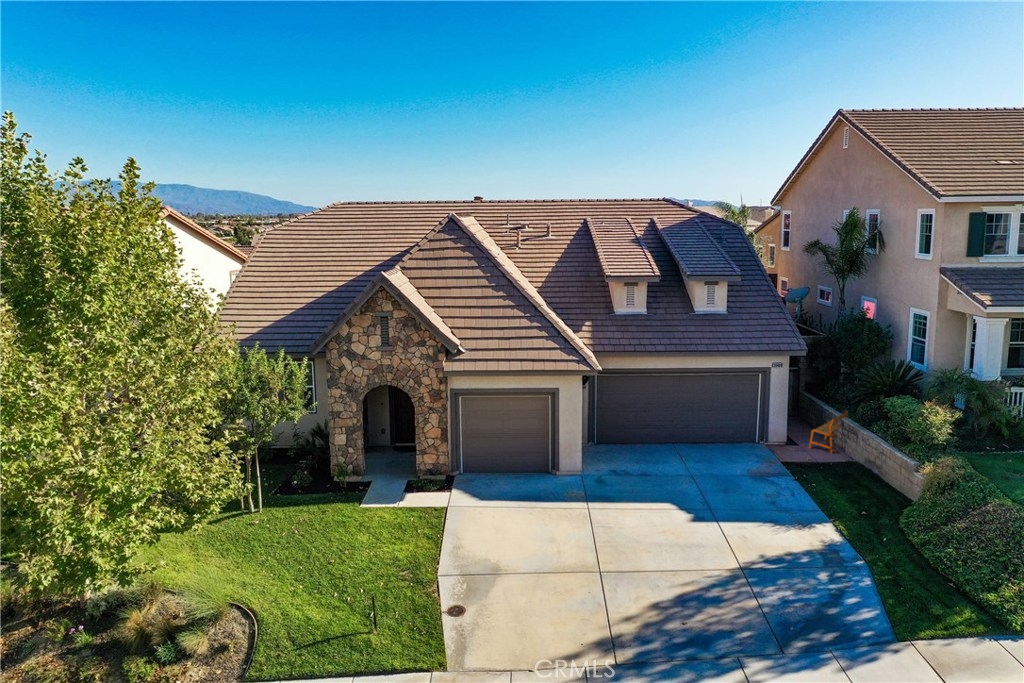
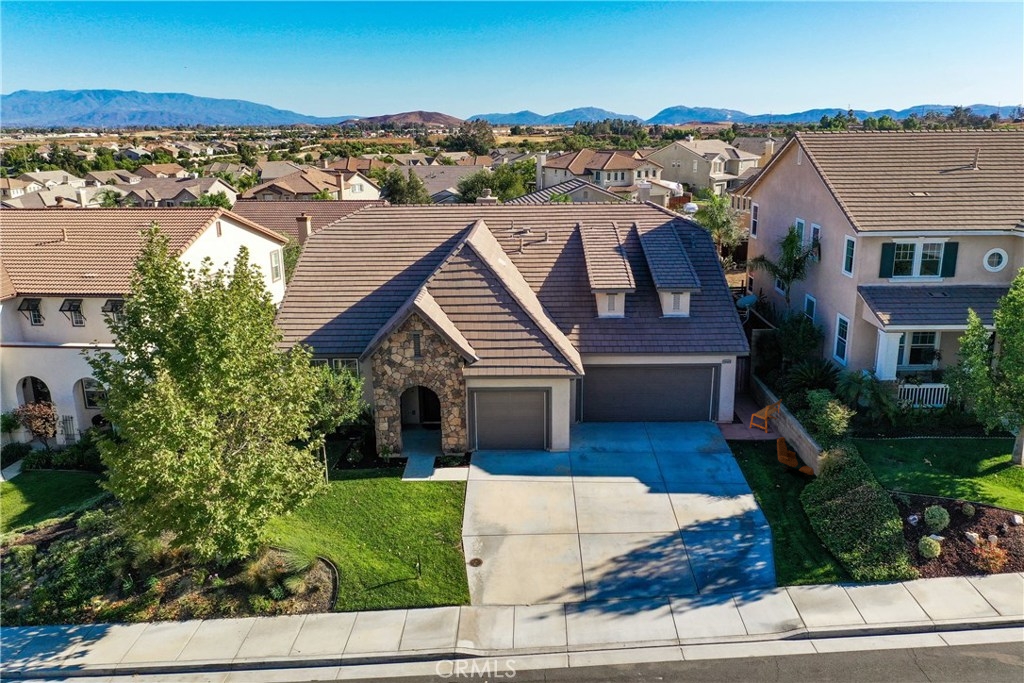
lounge chair: none [855,450,908,505] -> present [777,437,814,478]

